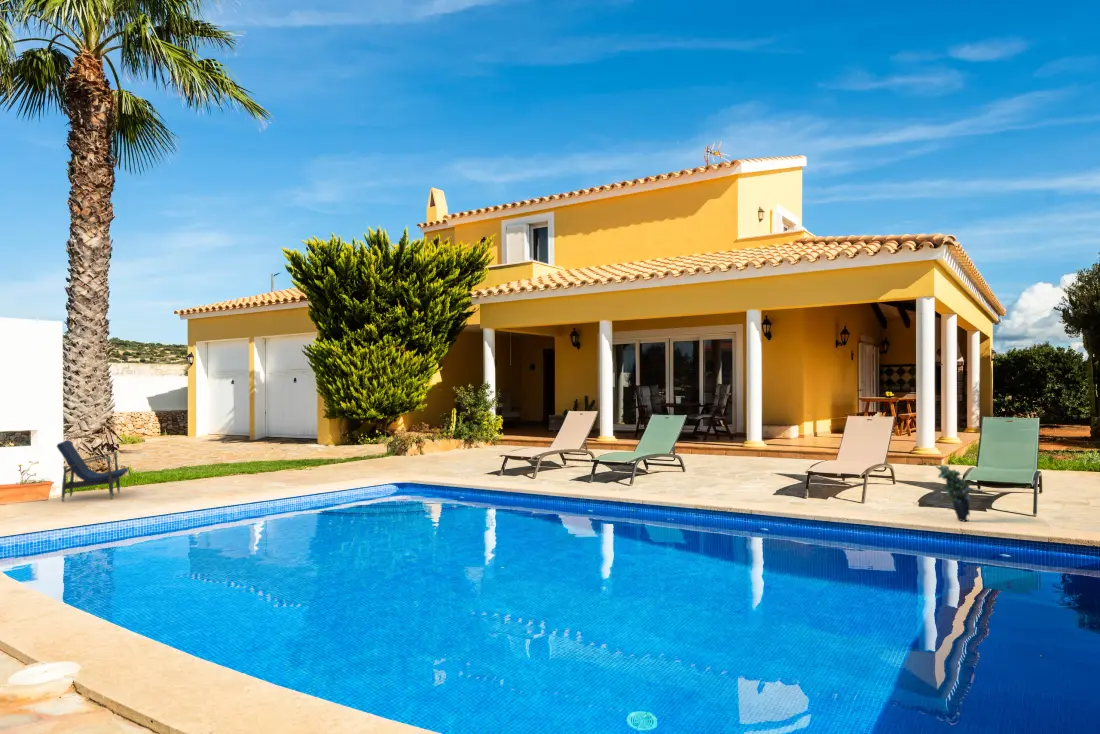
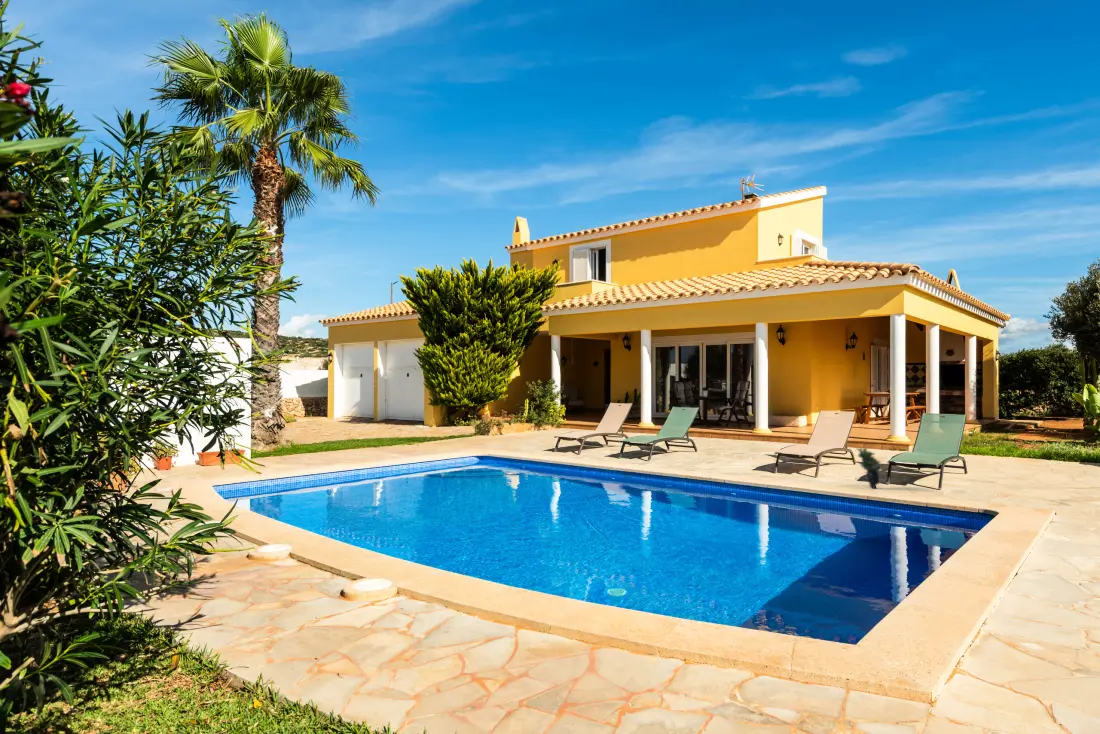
lounge chair: present [57,440,128,502] -> none [251,417,295,459]

